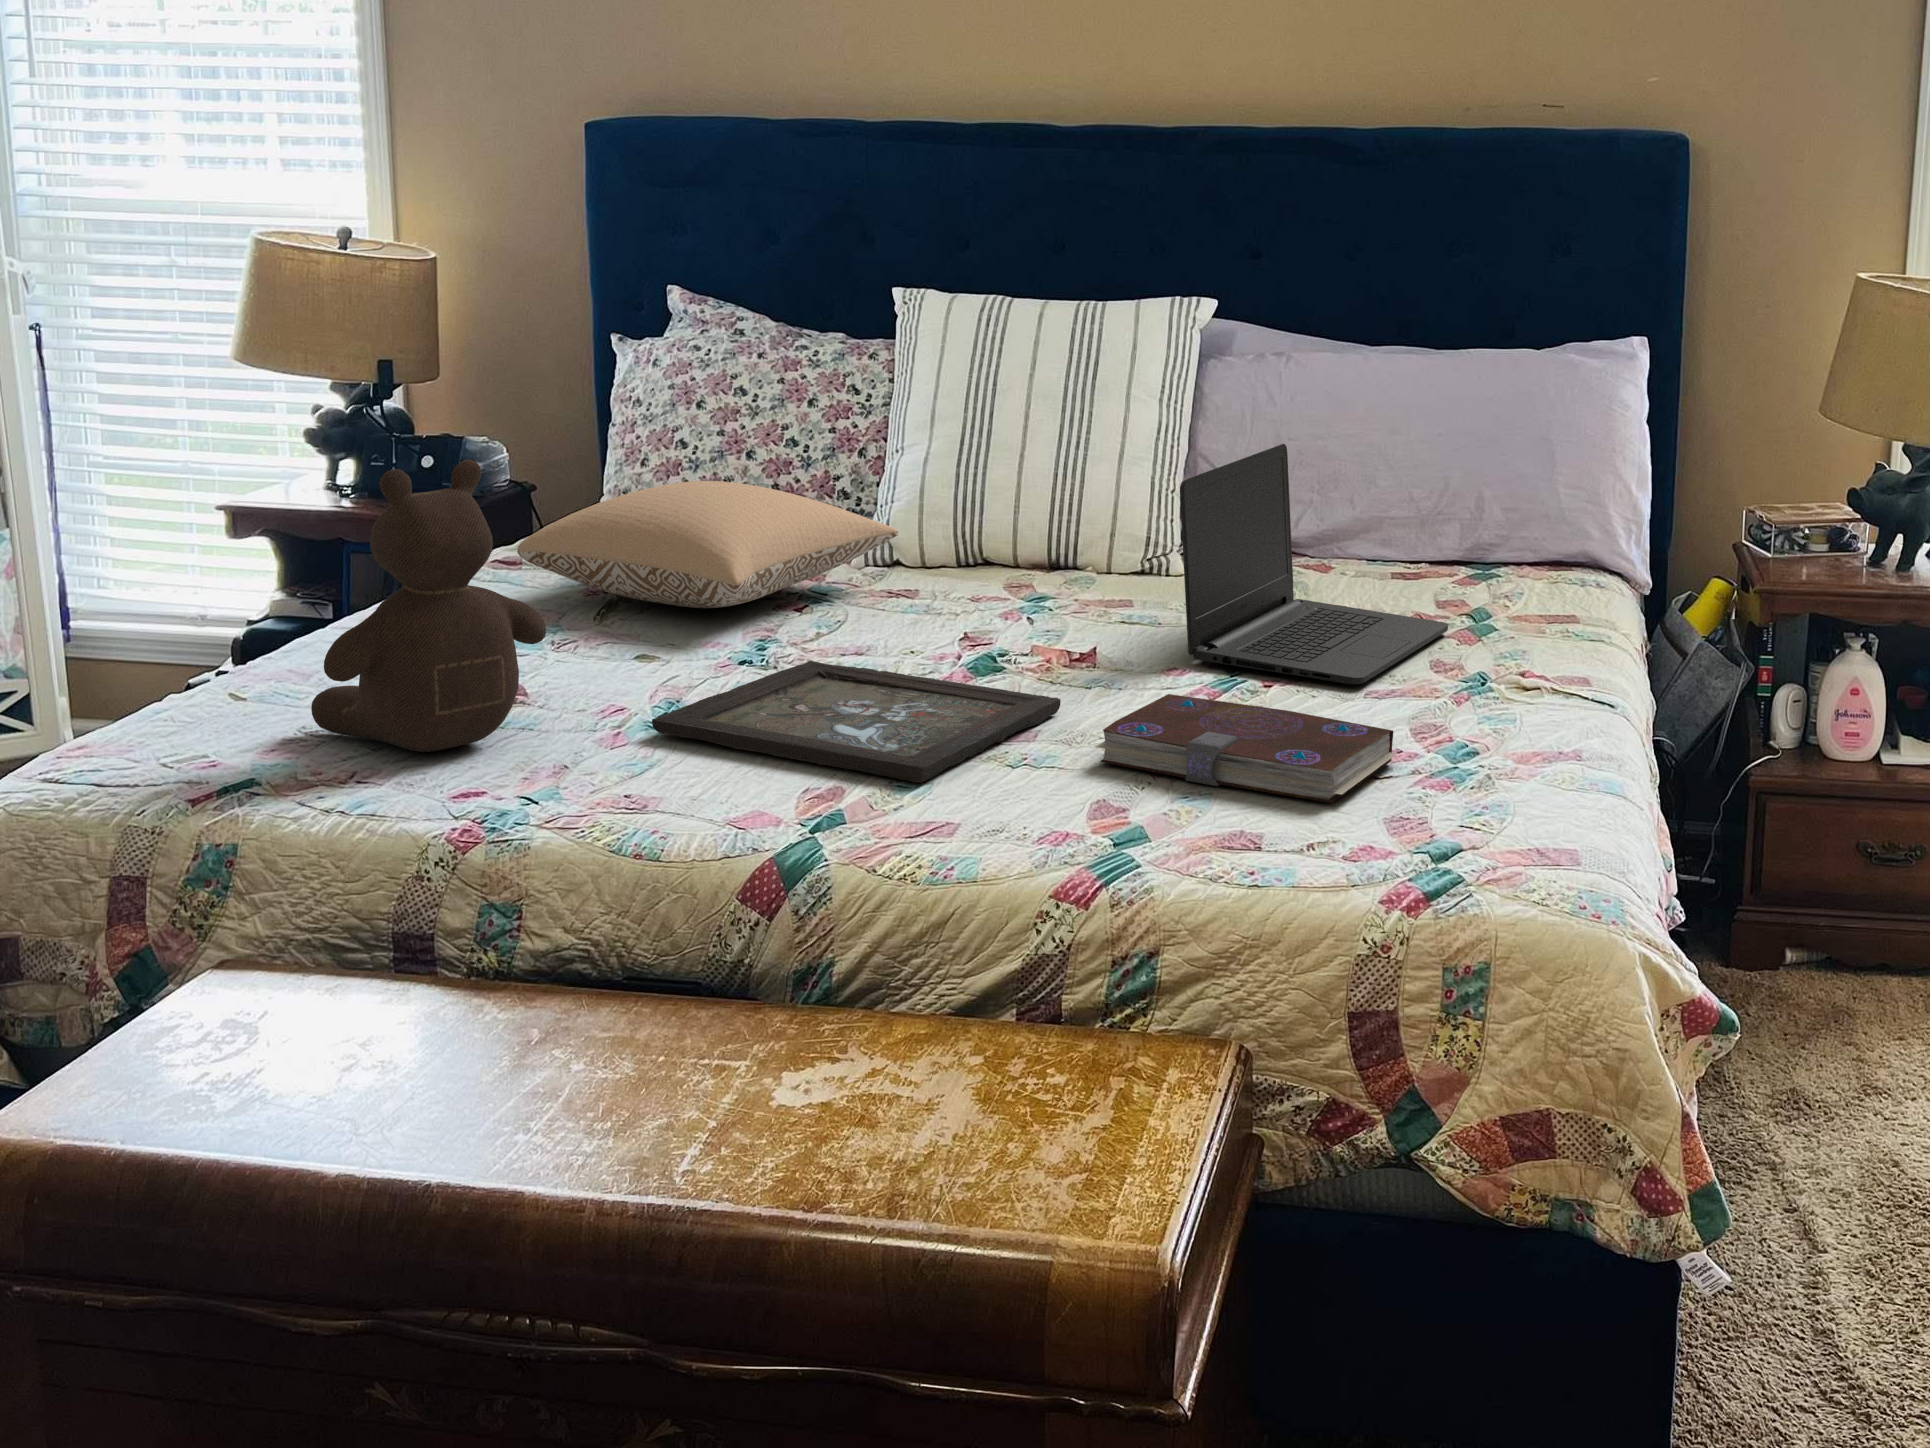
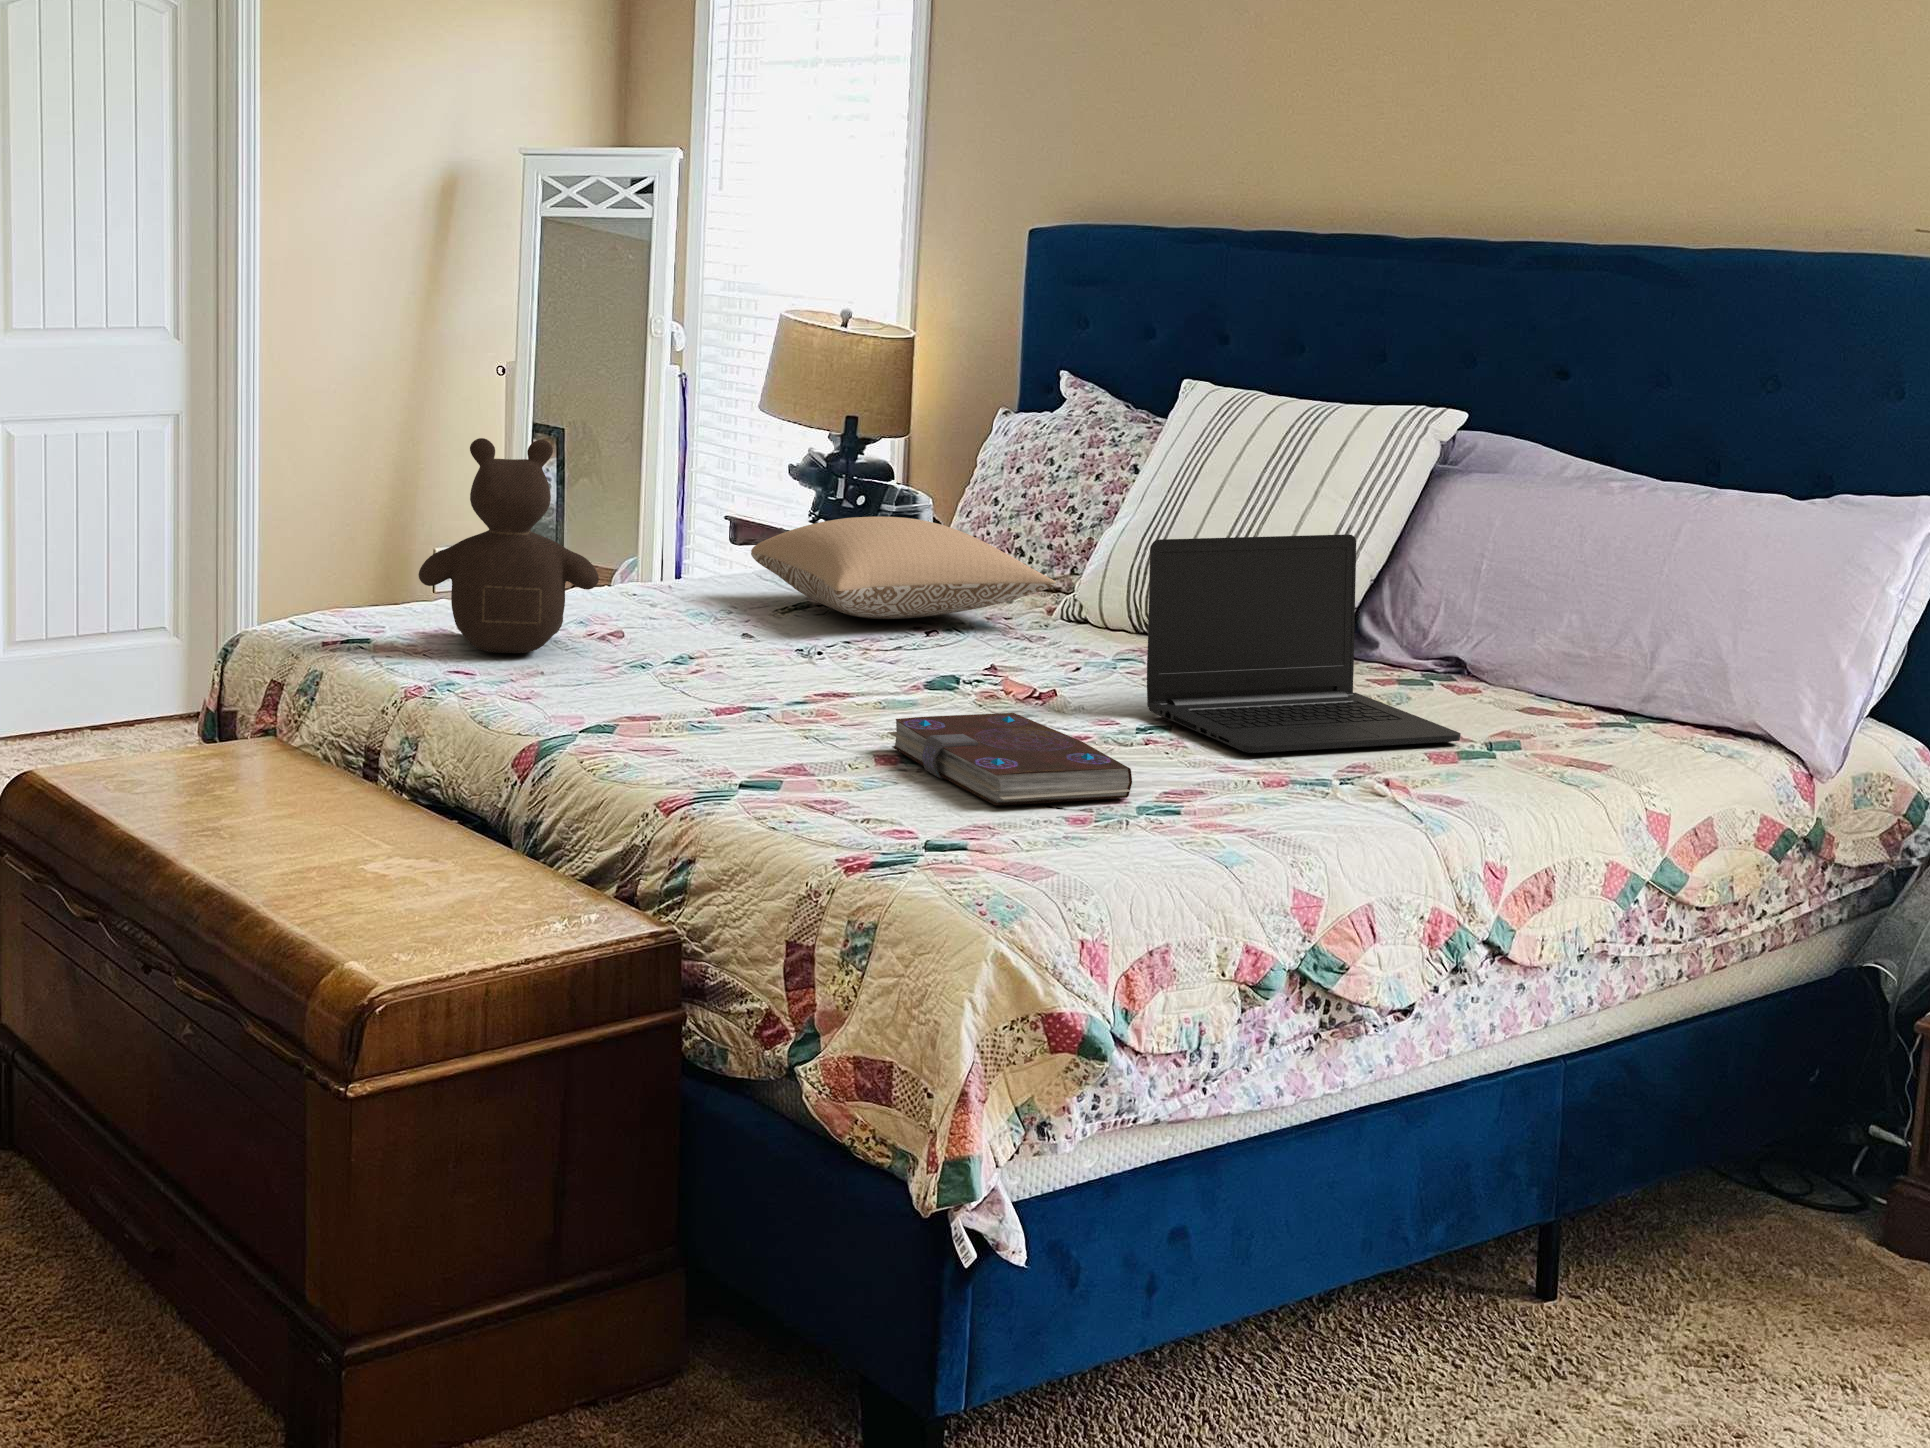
tray: present [652,661,1061,782] -> none [639,654,953,729]

